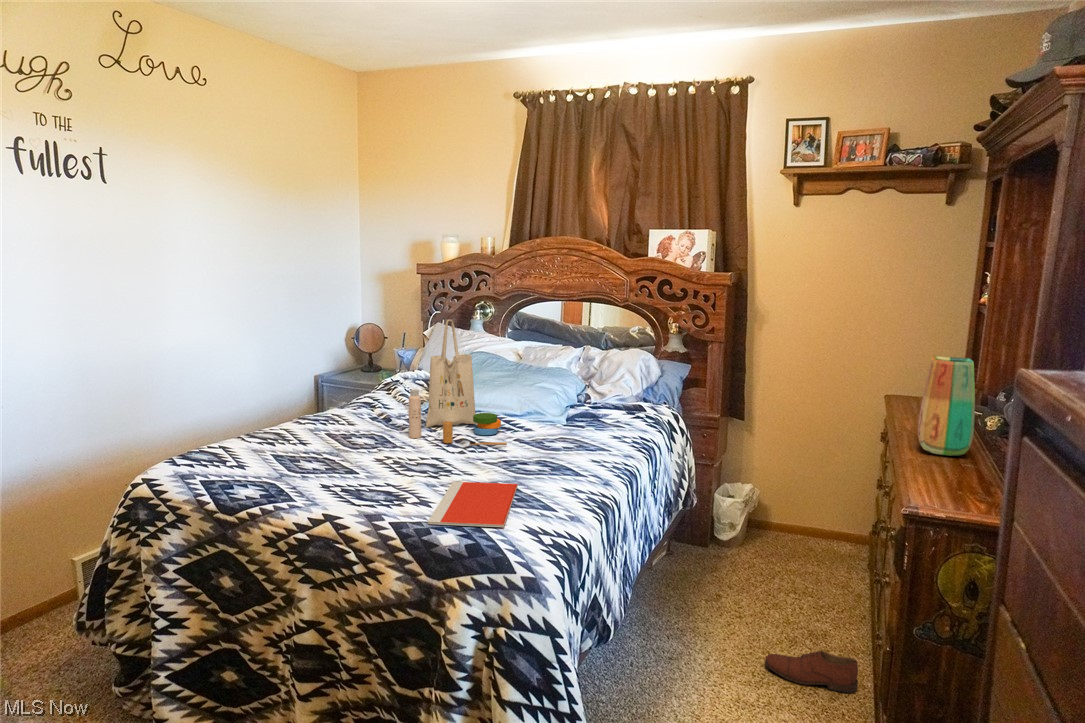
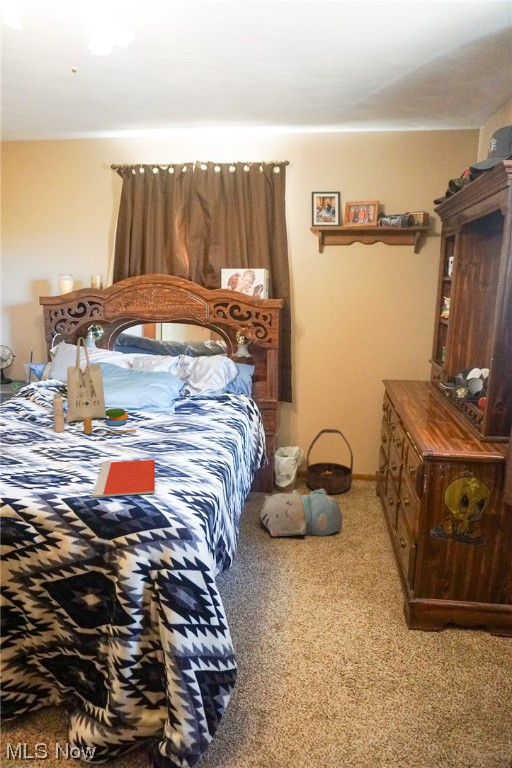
vase: present [918,356,975,456] -> none [416,351,450,415]
basket: none [759,464,834,562] -> present [306,429,353,494]
plush toy: none [678,548,802,621] -> present [260,489,343,536]
shoe: present [765,651,858,693] -> none [325,550,384,575]

